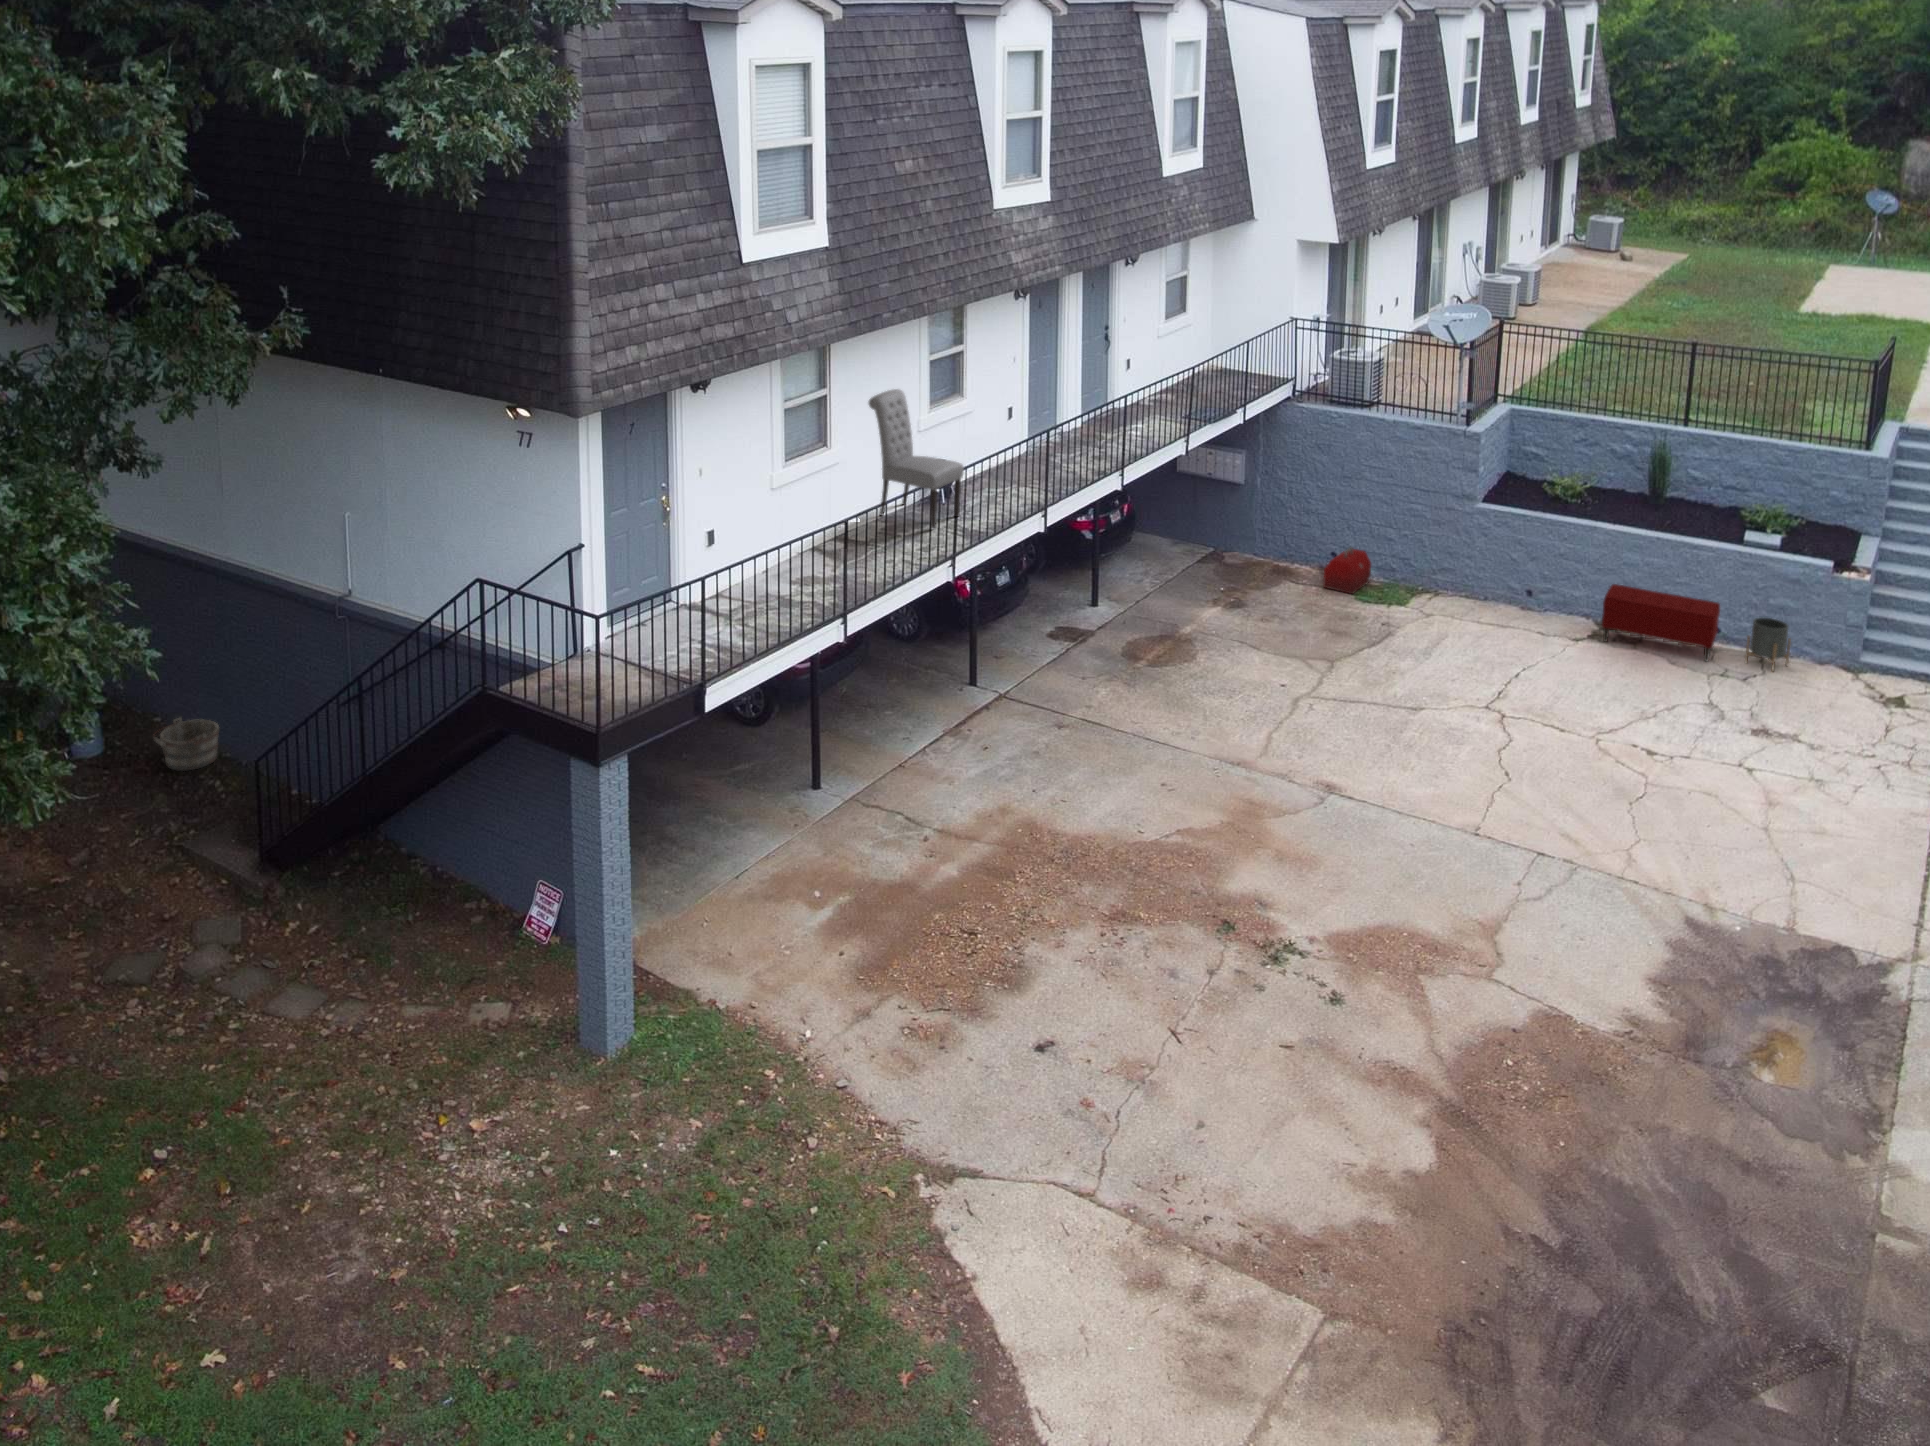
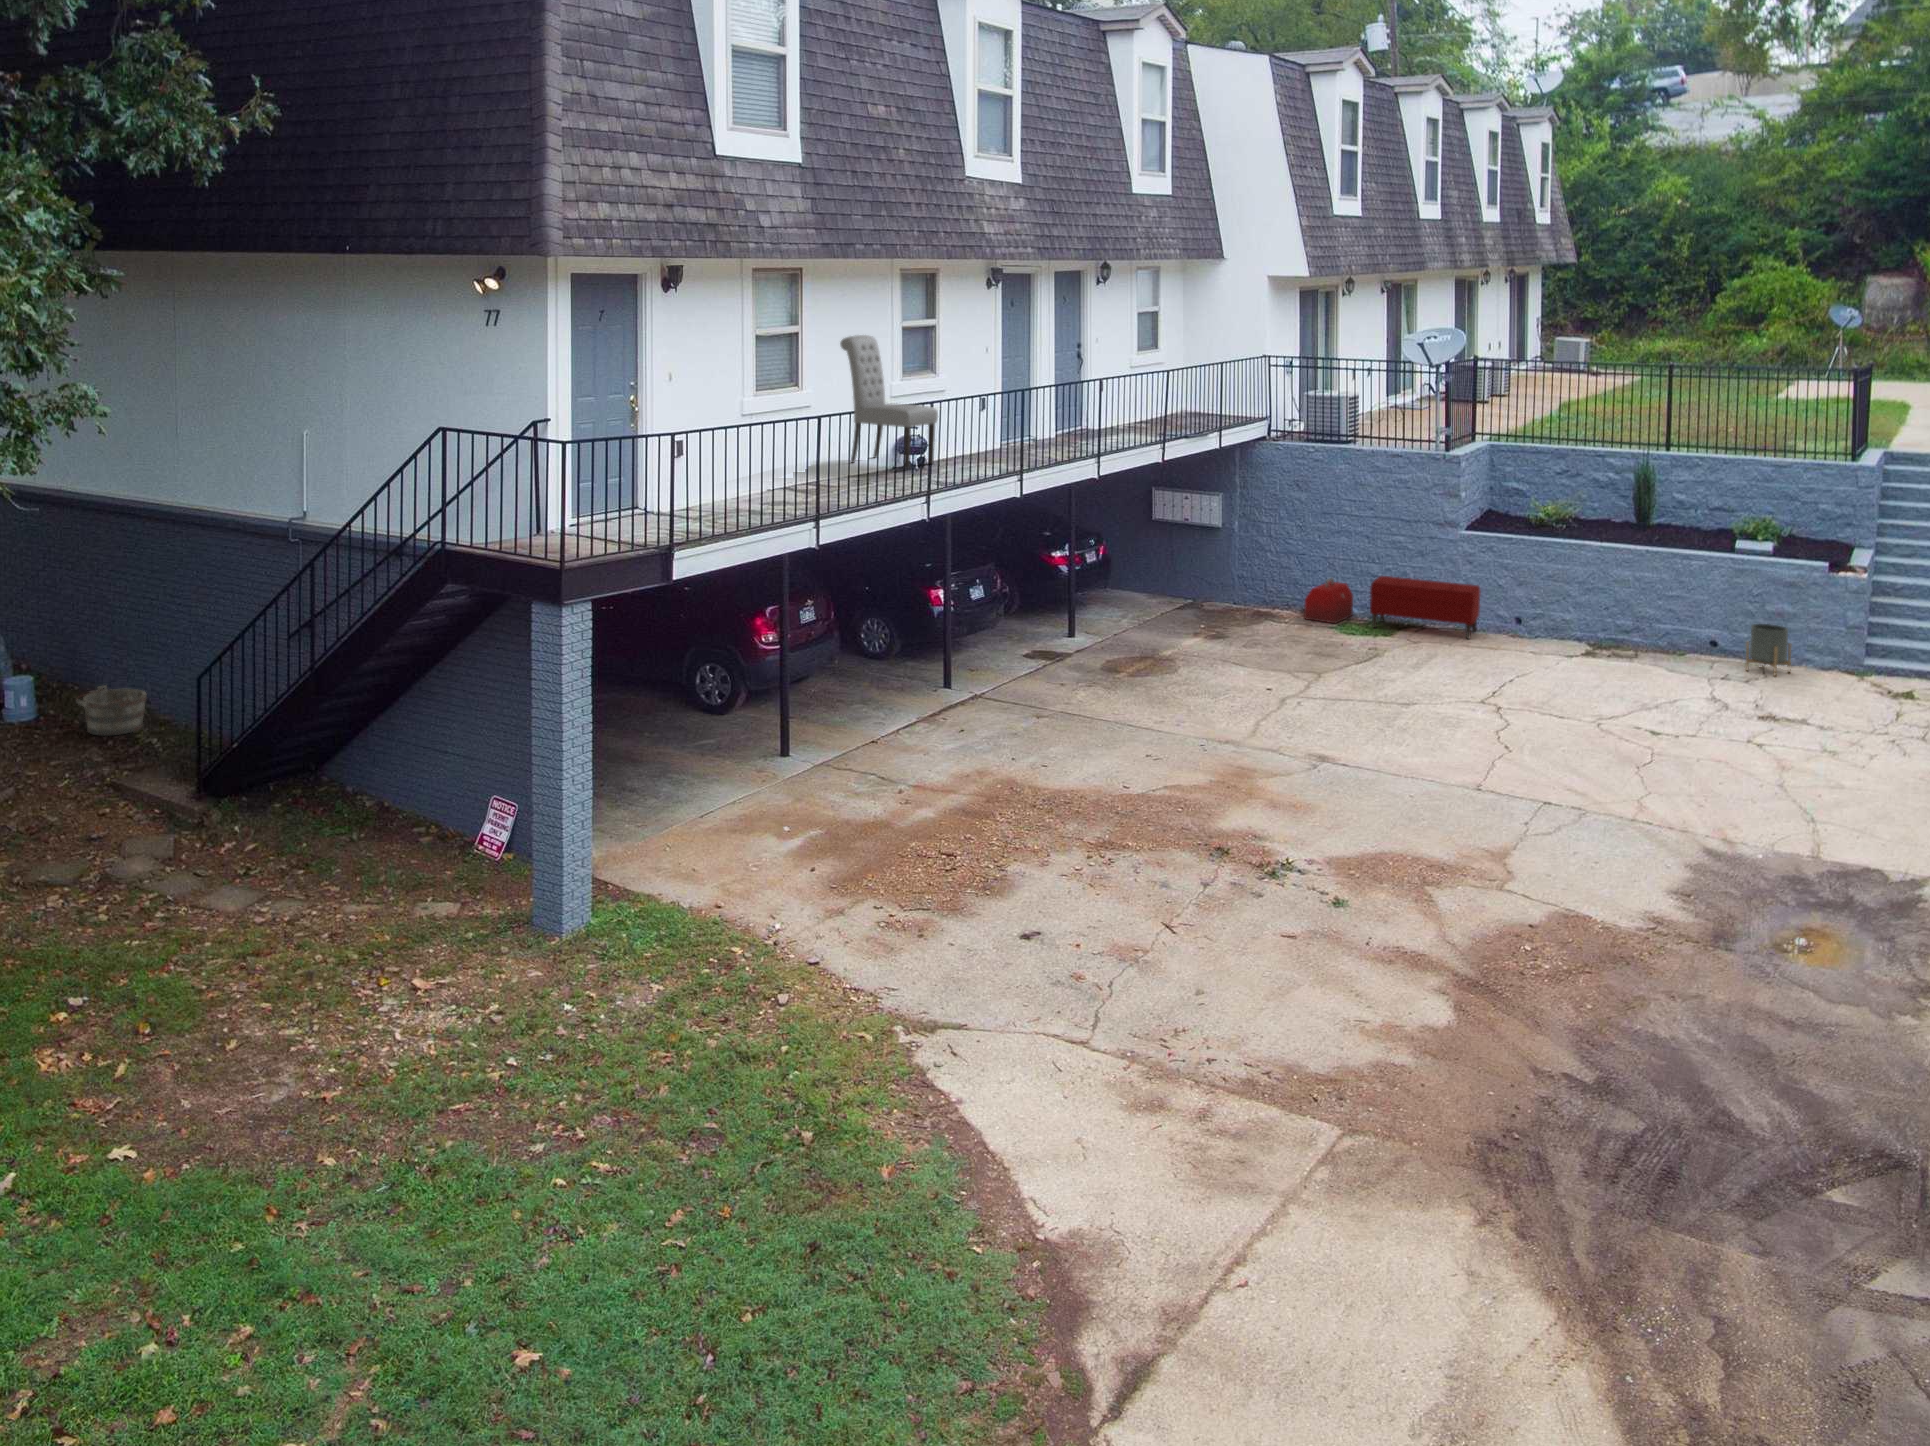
bench: present [1602,584,1720,661] -> present [1370,576,1480,639]

